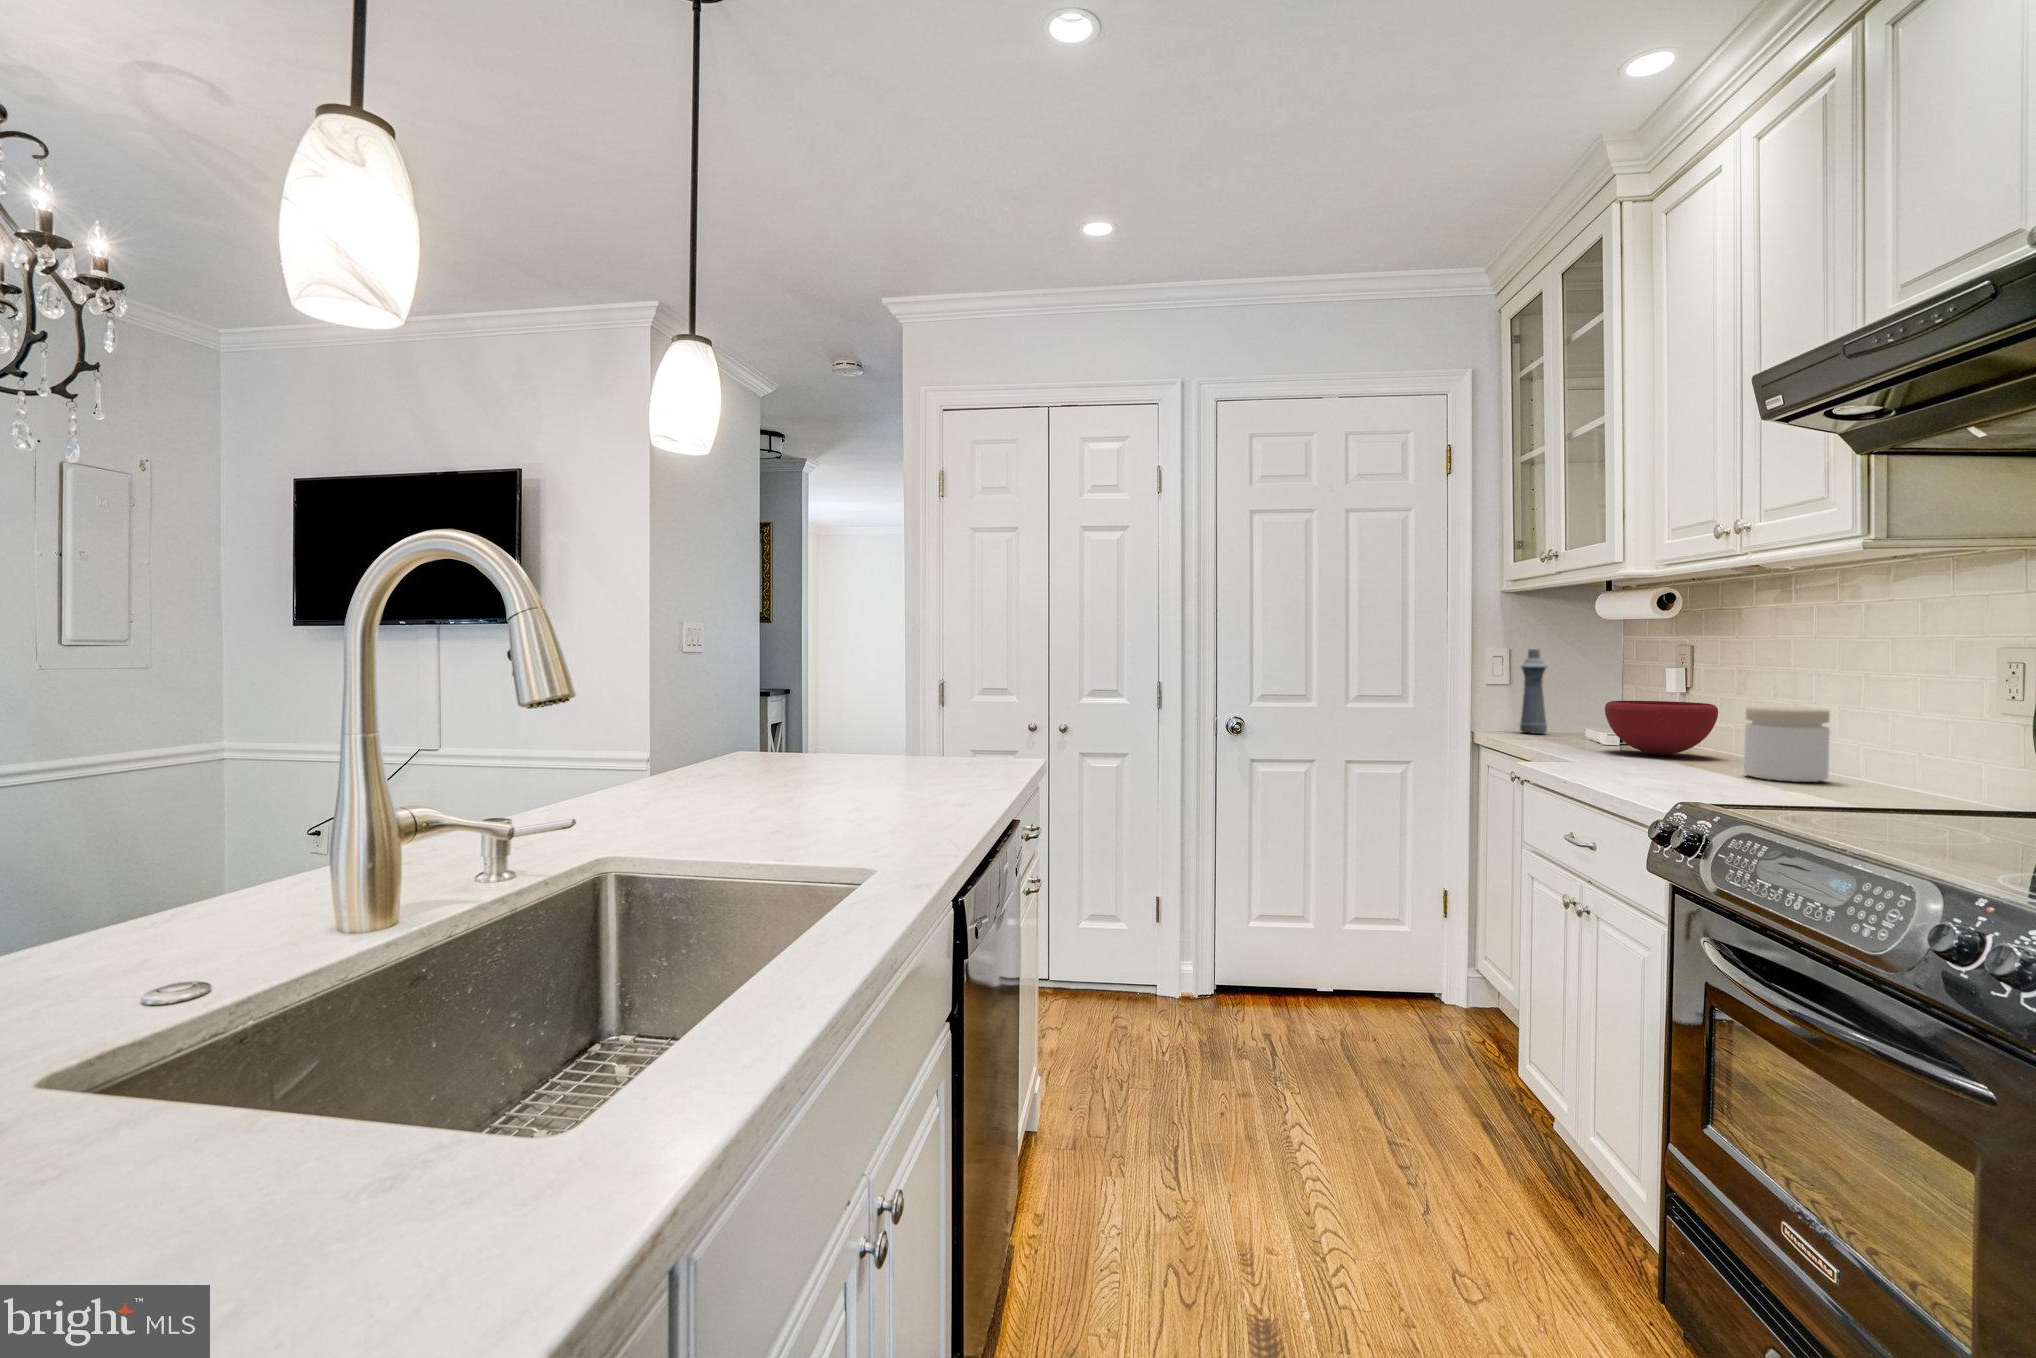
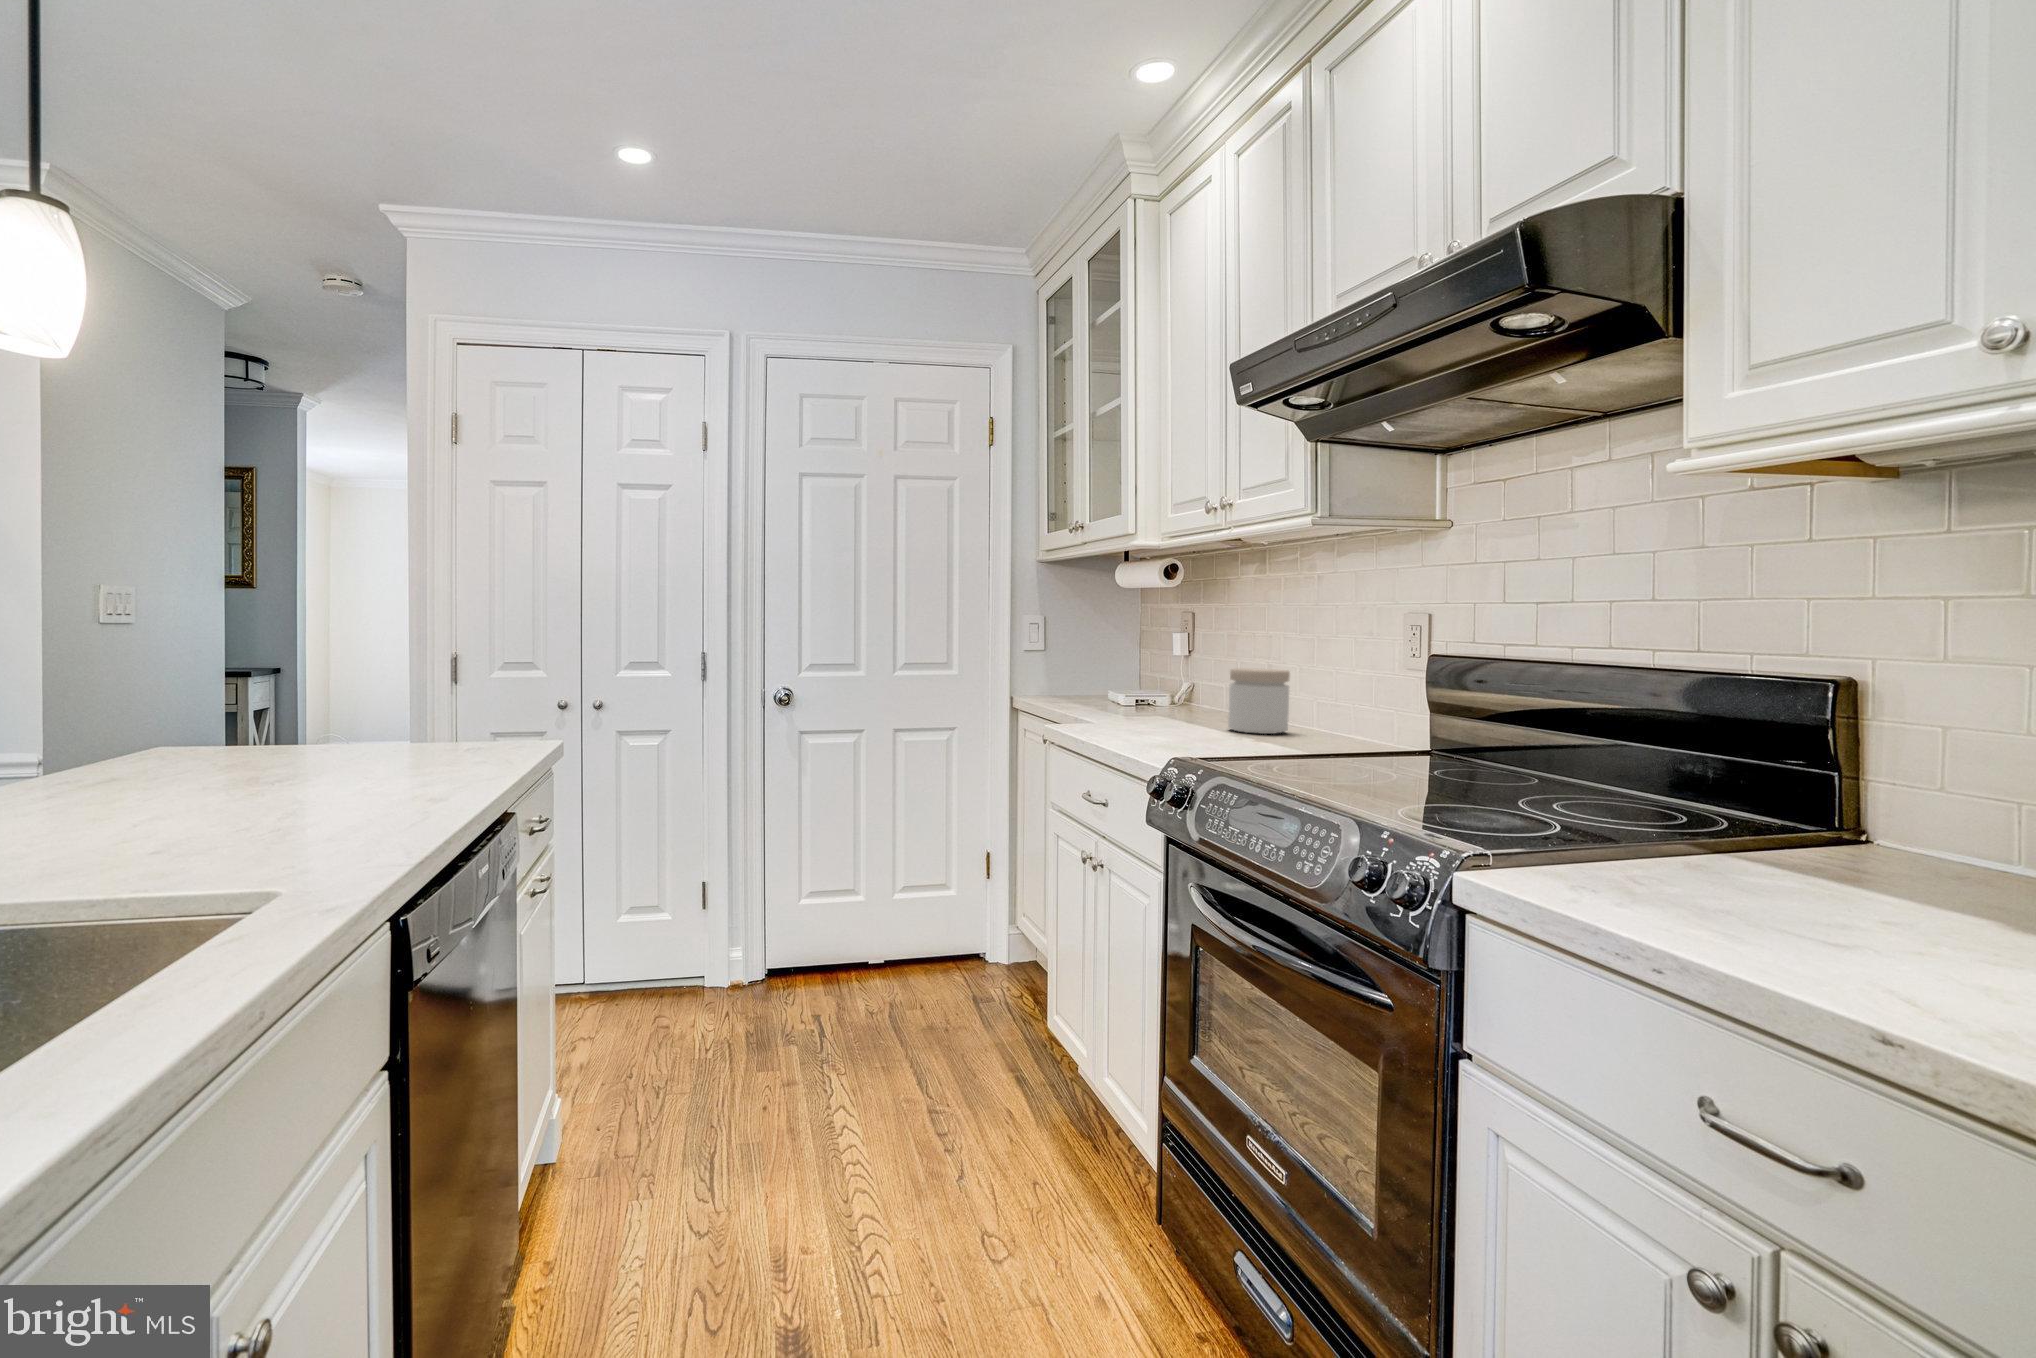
bottle: present [1520,649,1547,734] -> none [1057,615,1081,695]
bowl: present [1605,701,1718,755] -> none [1125,663,1212,712]

